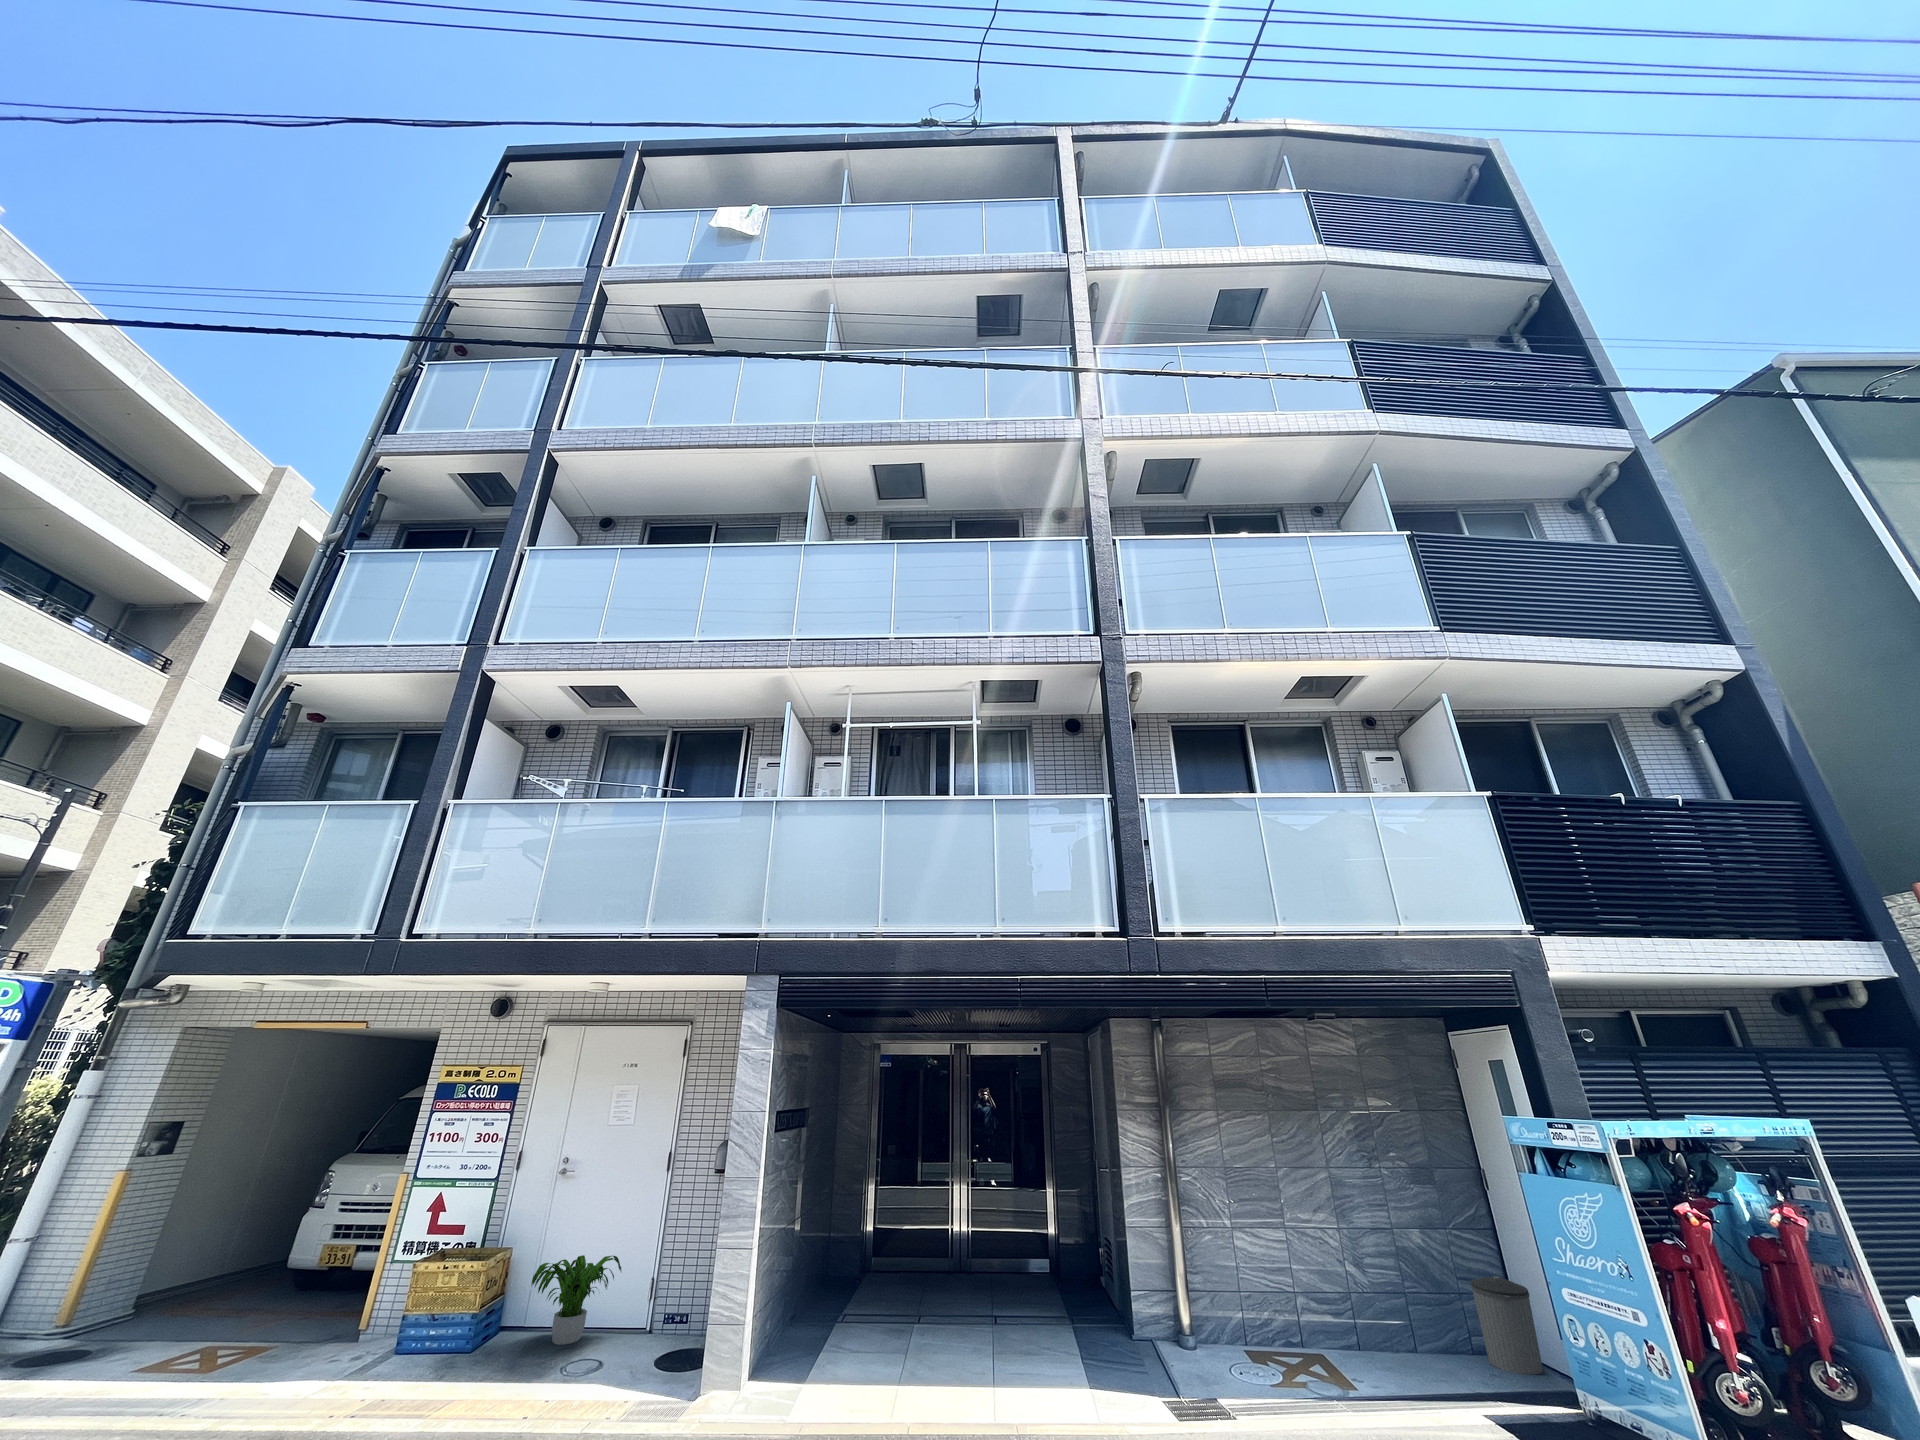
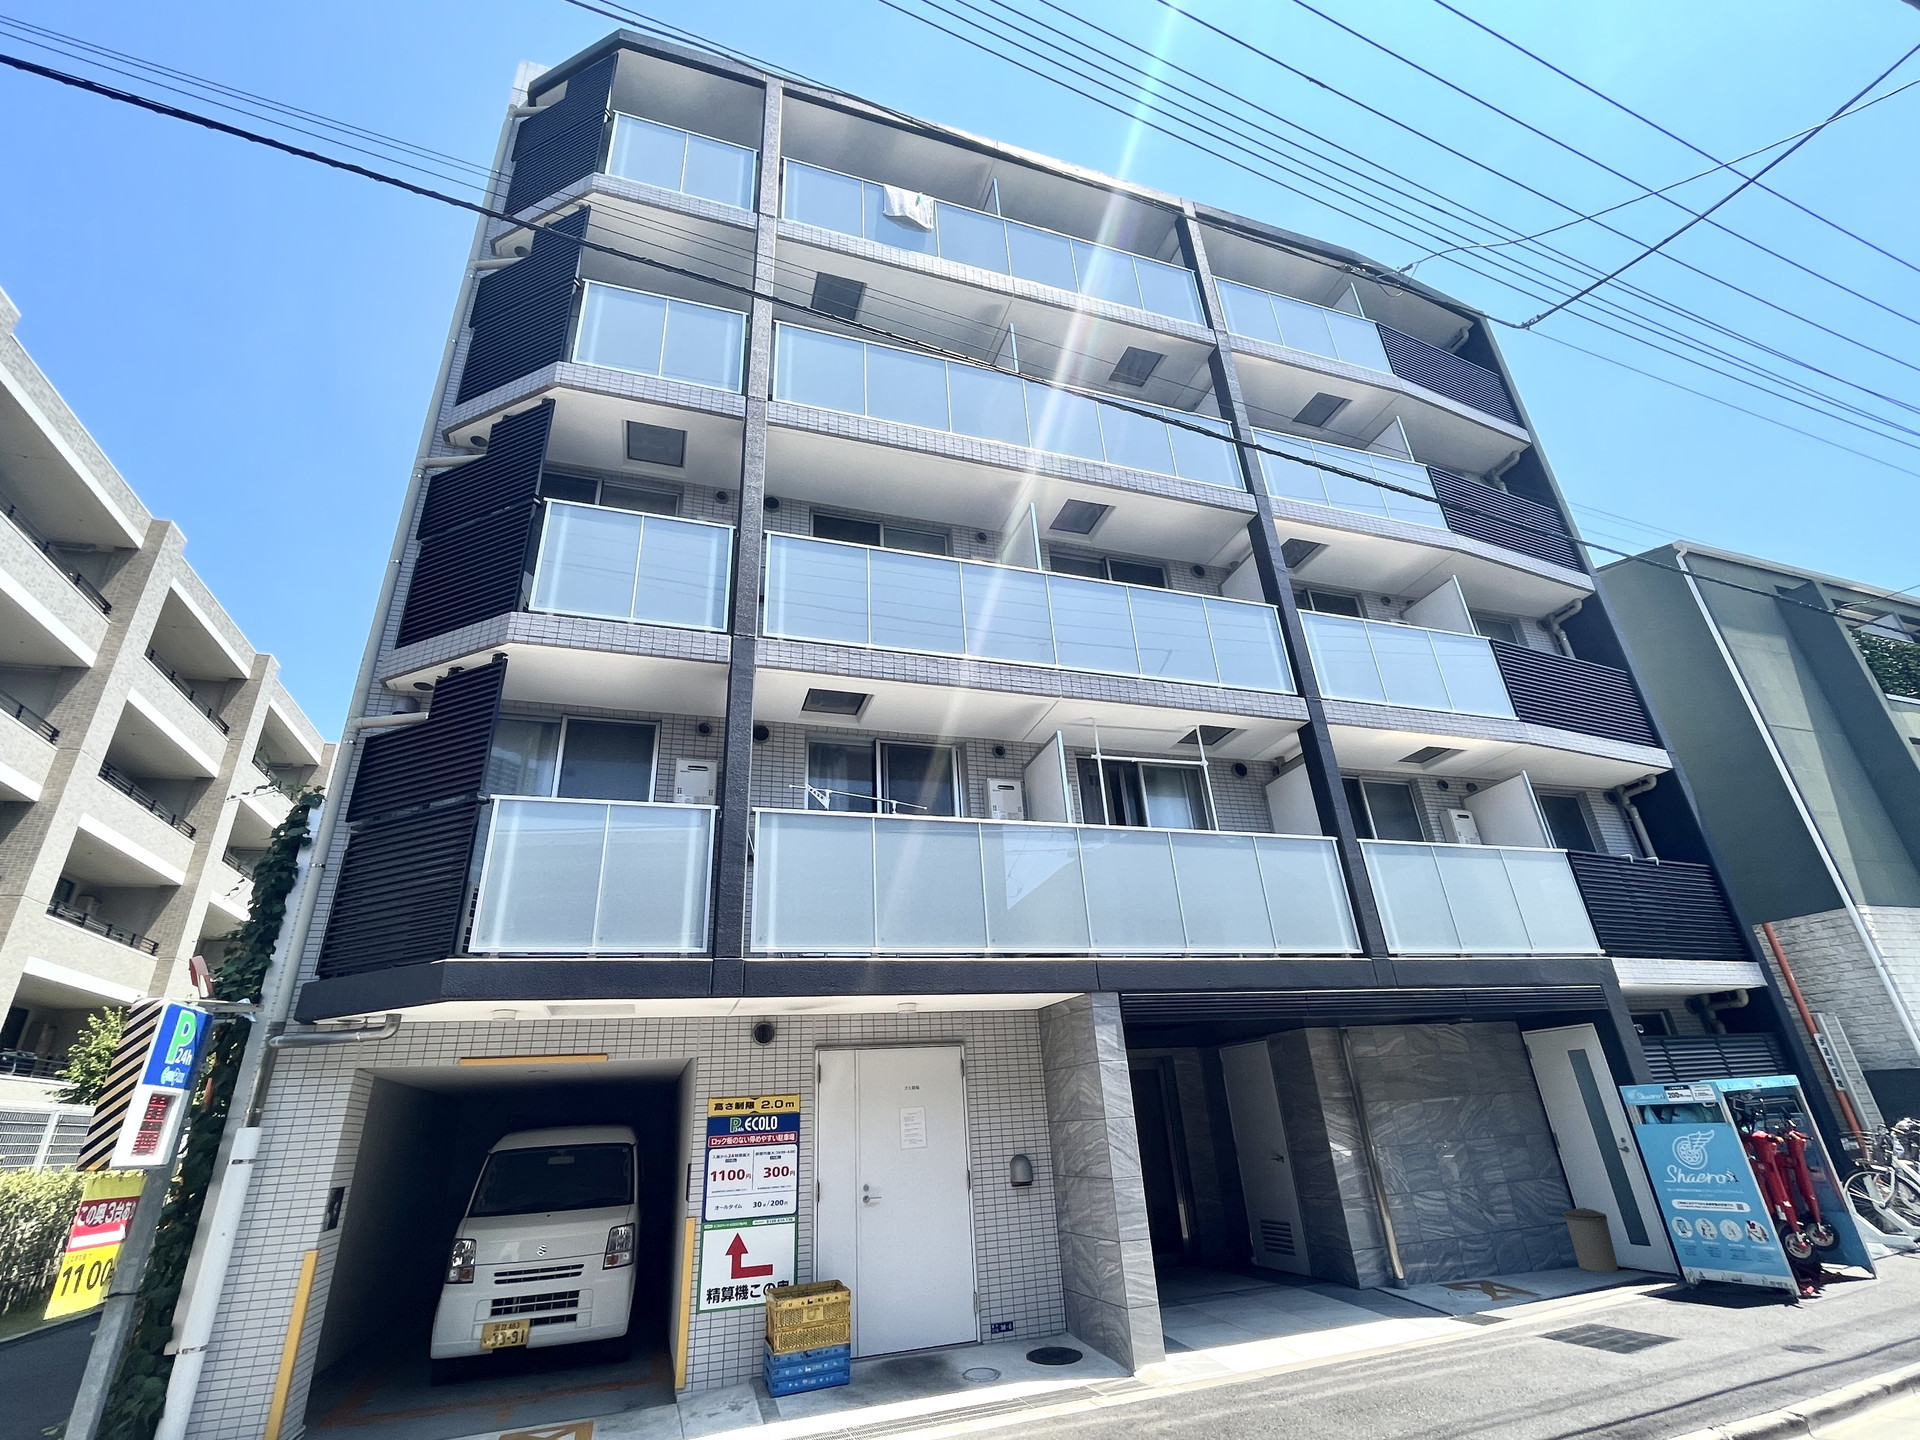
potted plant: present [532,1255,621,1345] -> none [881,1276,953,1365]

